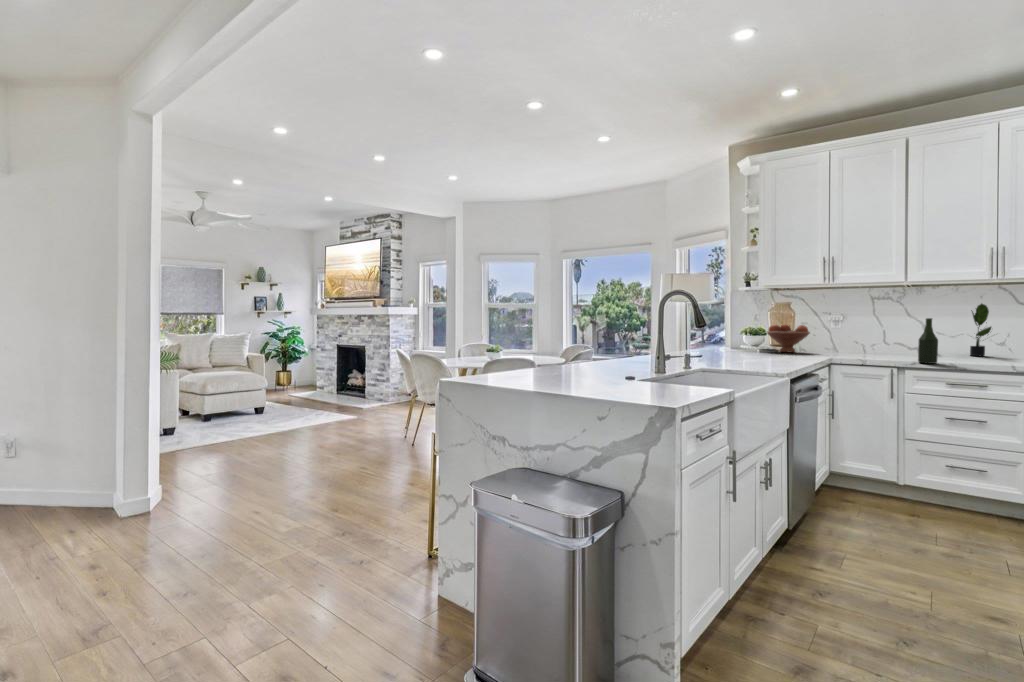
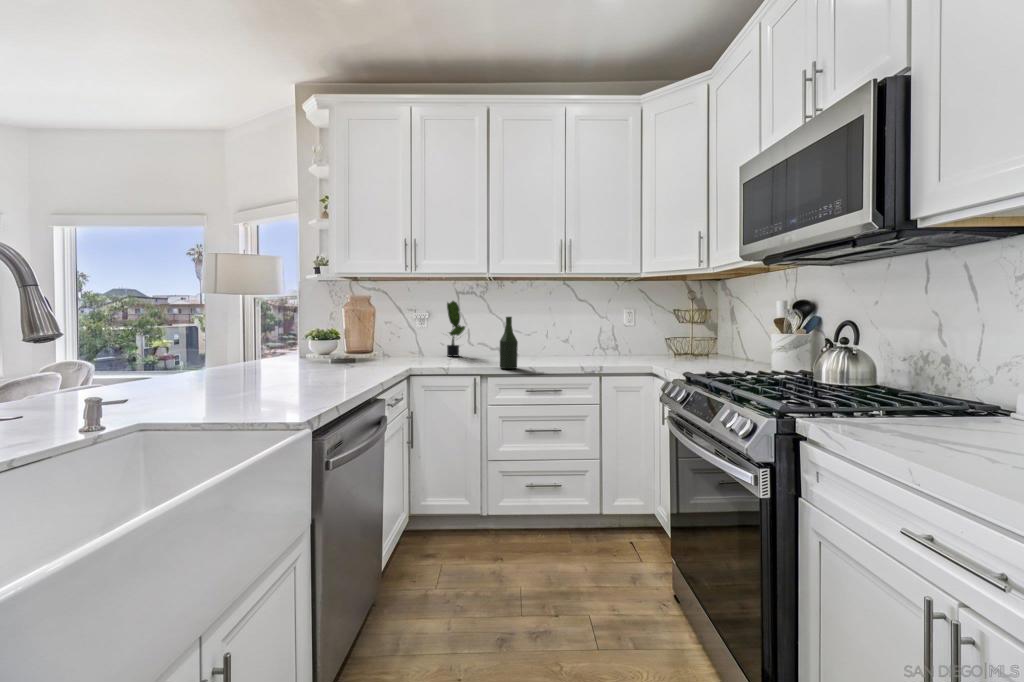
potted plant: present [970,304,991,356] -> present [447,301,465,357]
fruit bowl: present [767,324,810,352] -> none [341,323,392,359]

